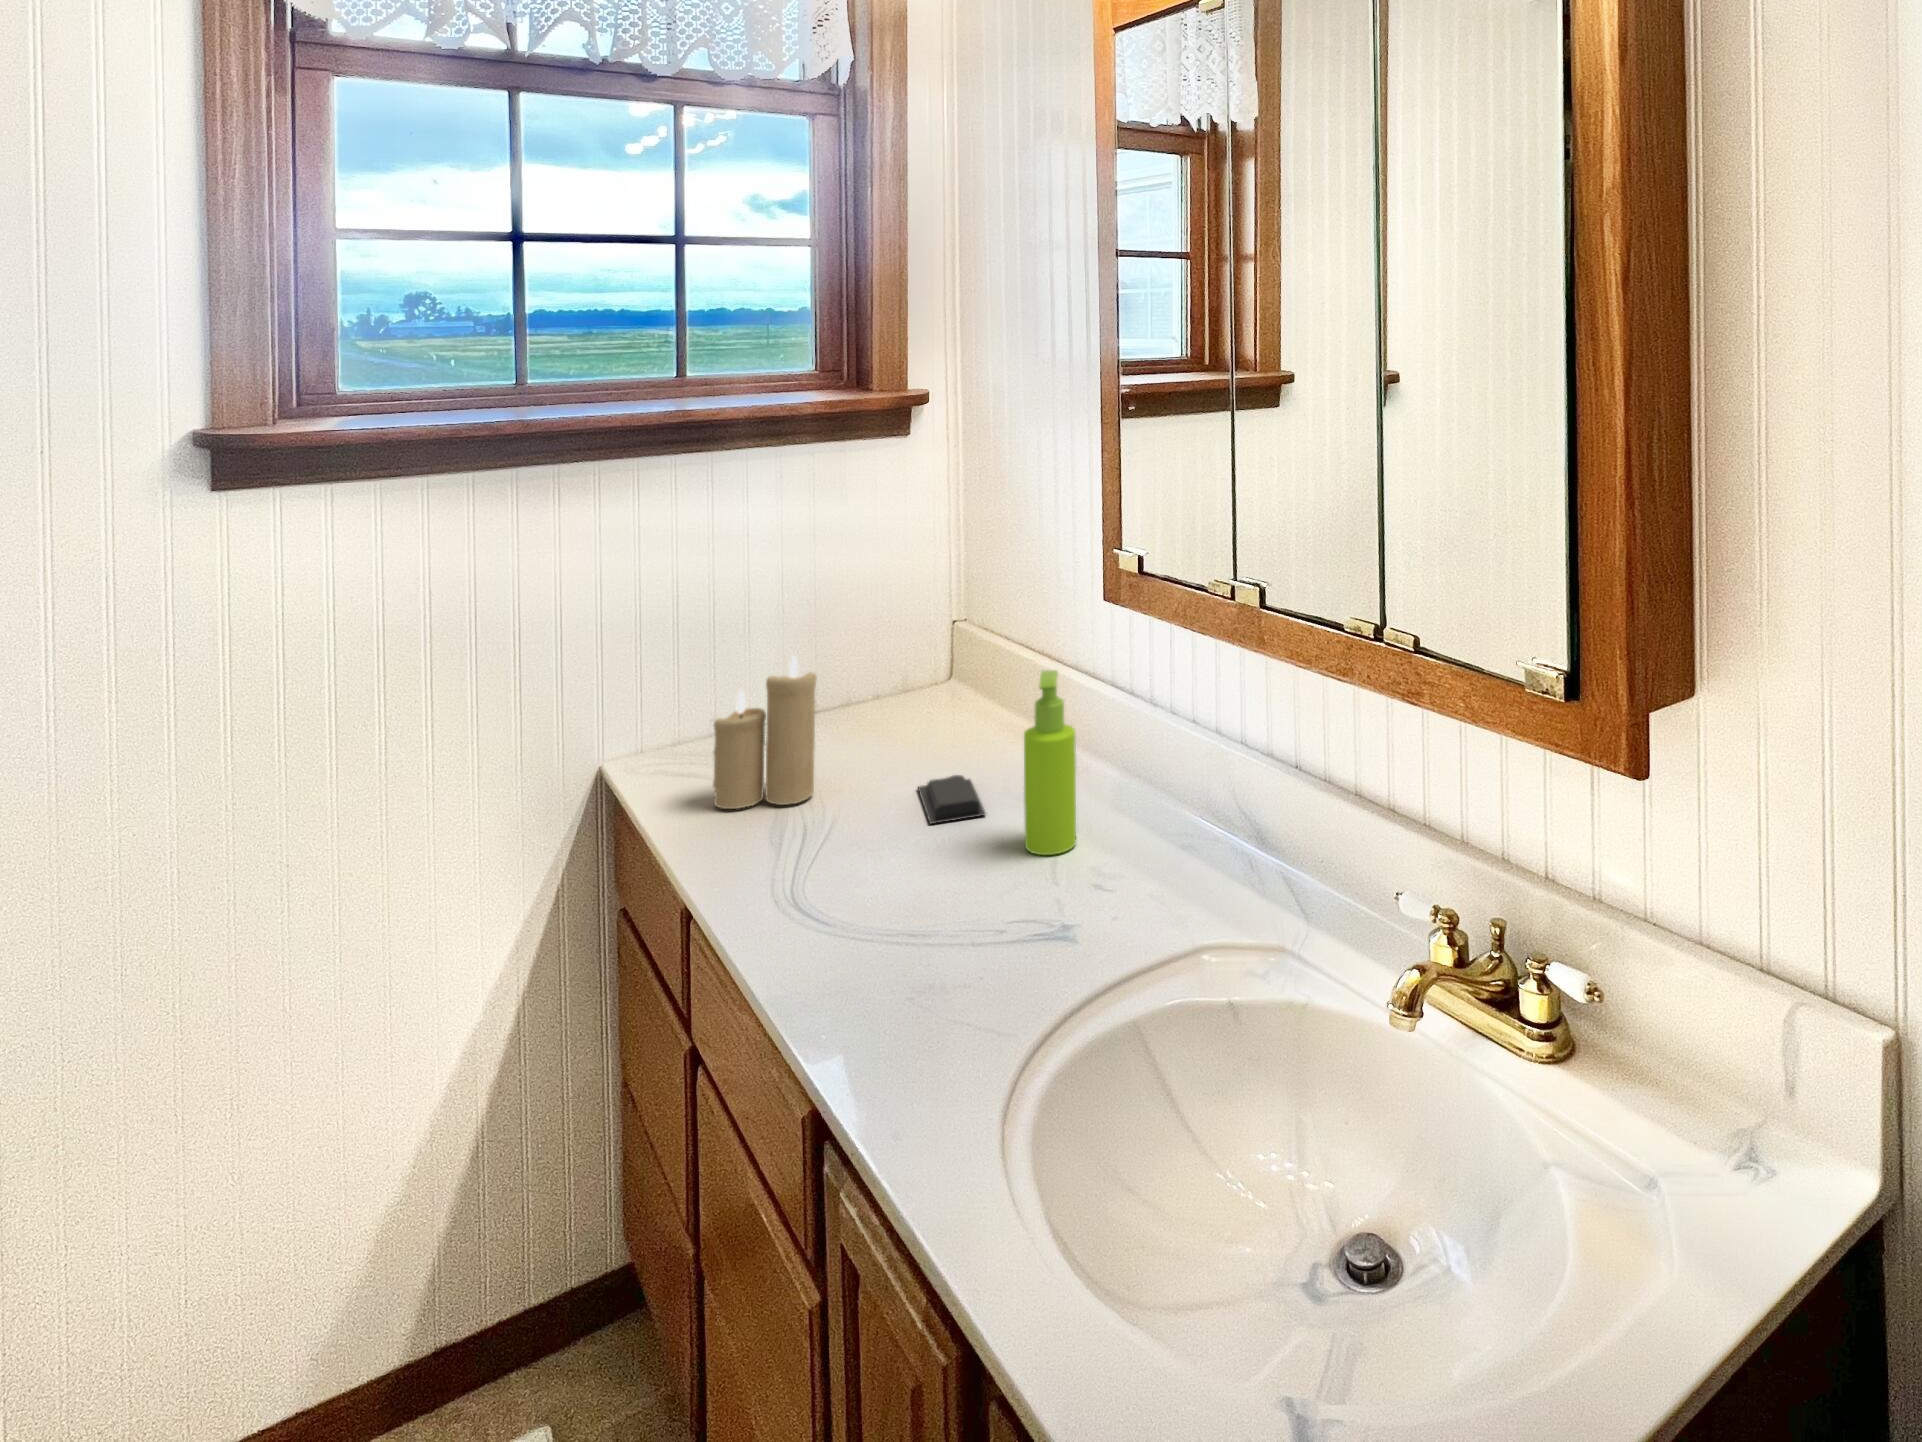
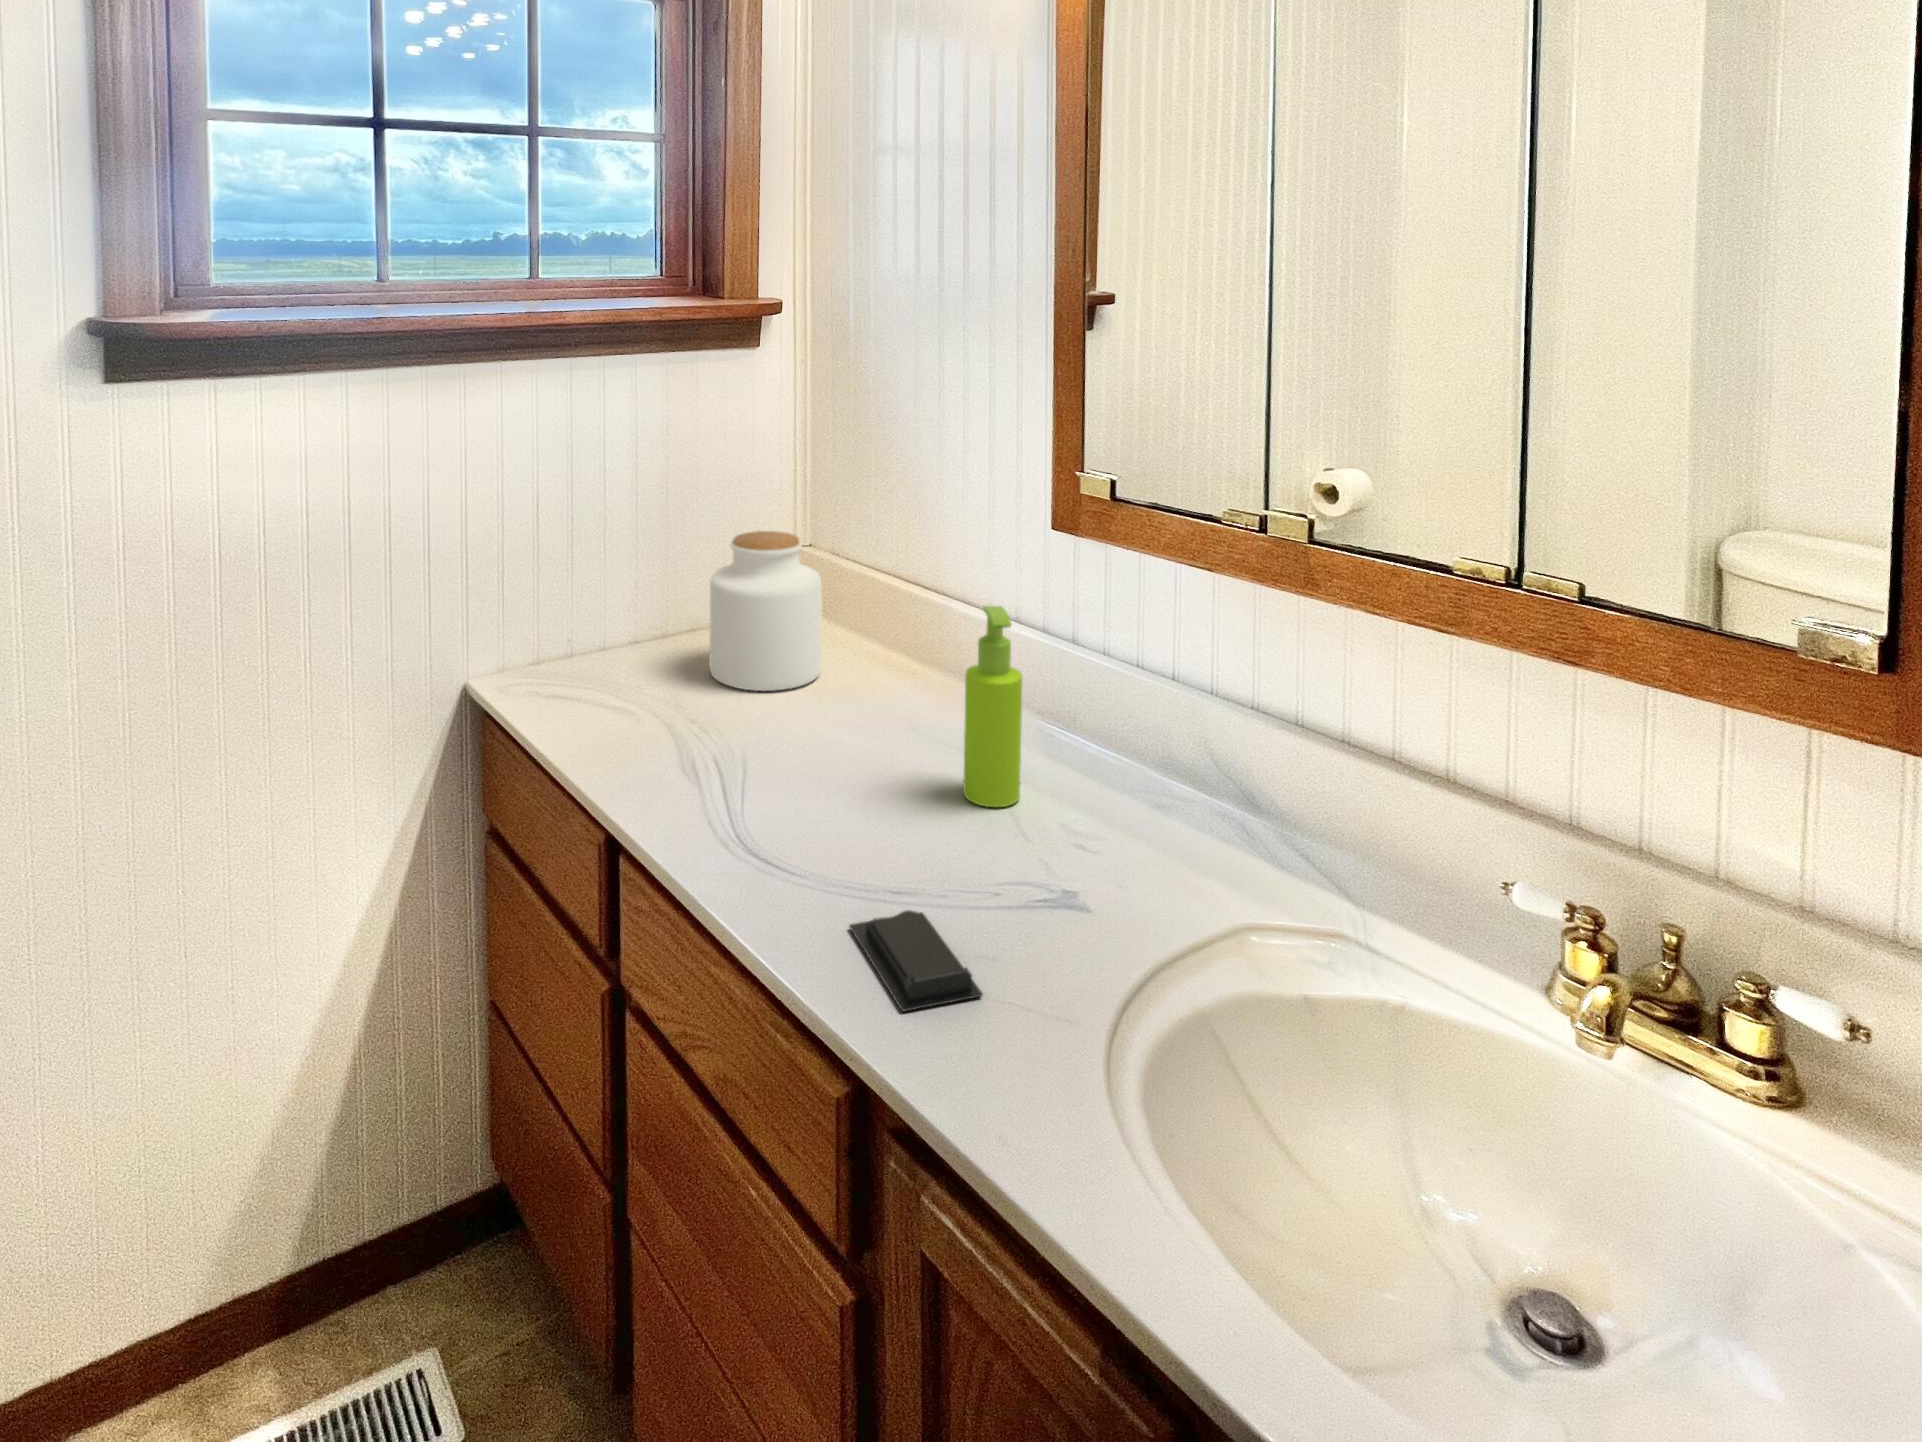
jar: none [841,608,950,759] -> present [709,531,822,691]
candle: present [713,656,817,809] -> none [605,578,710,738]
soap bar: present [918,775,986,824] -> present [849,910,983,1012]

